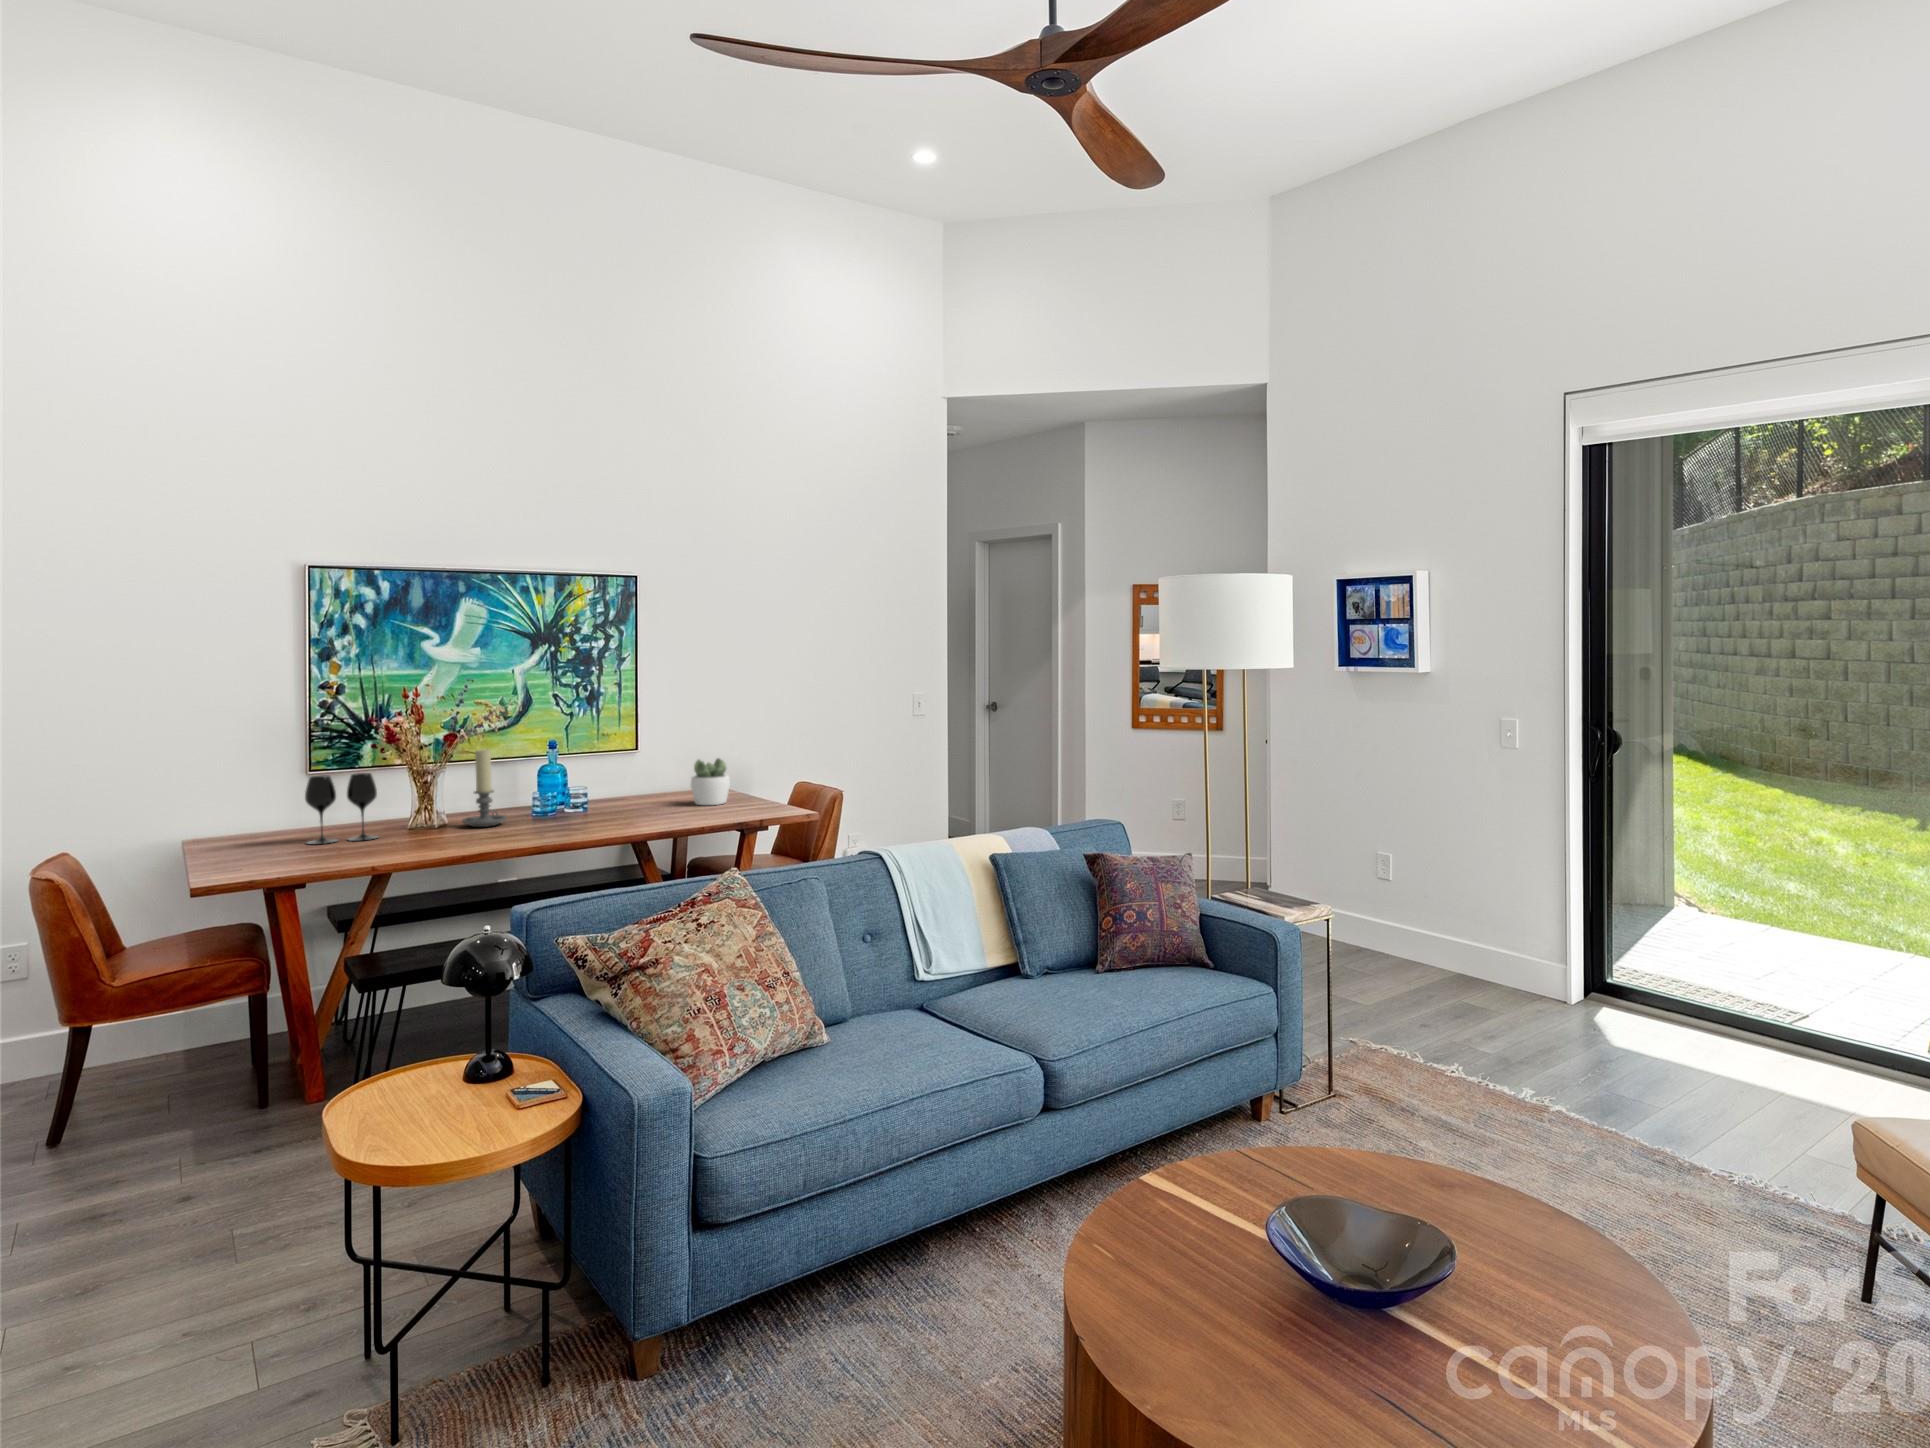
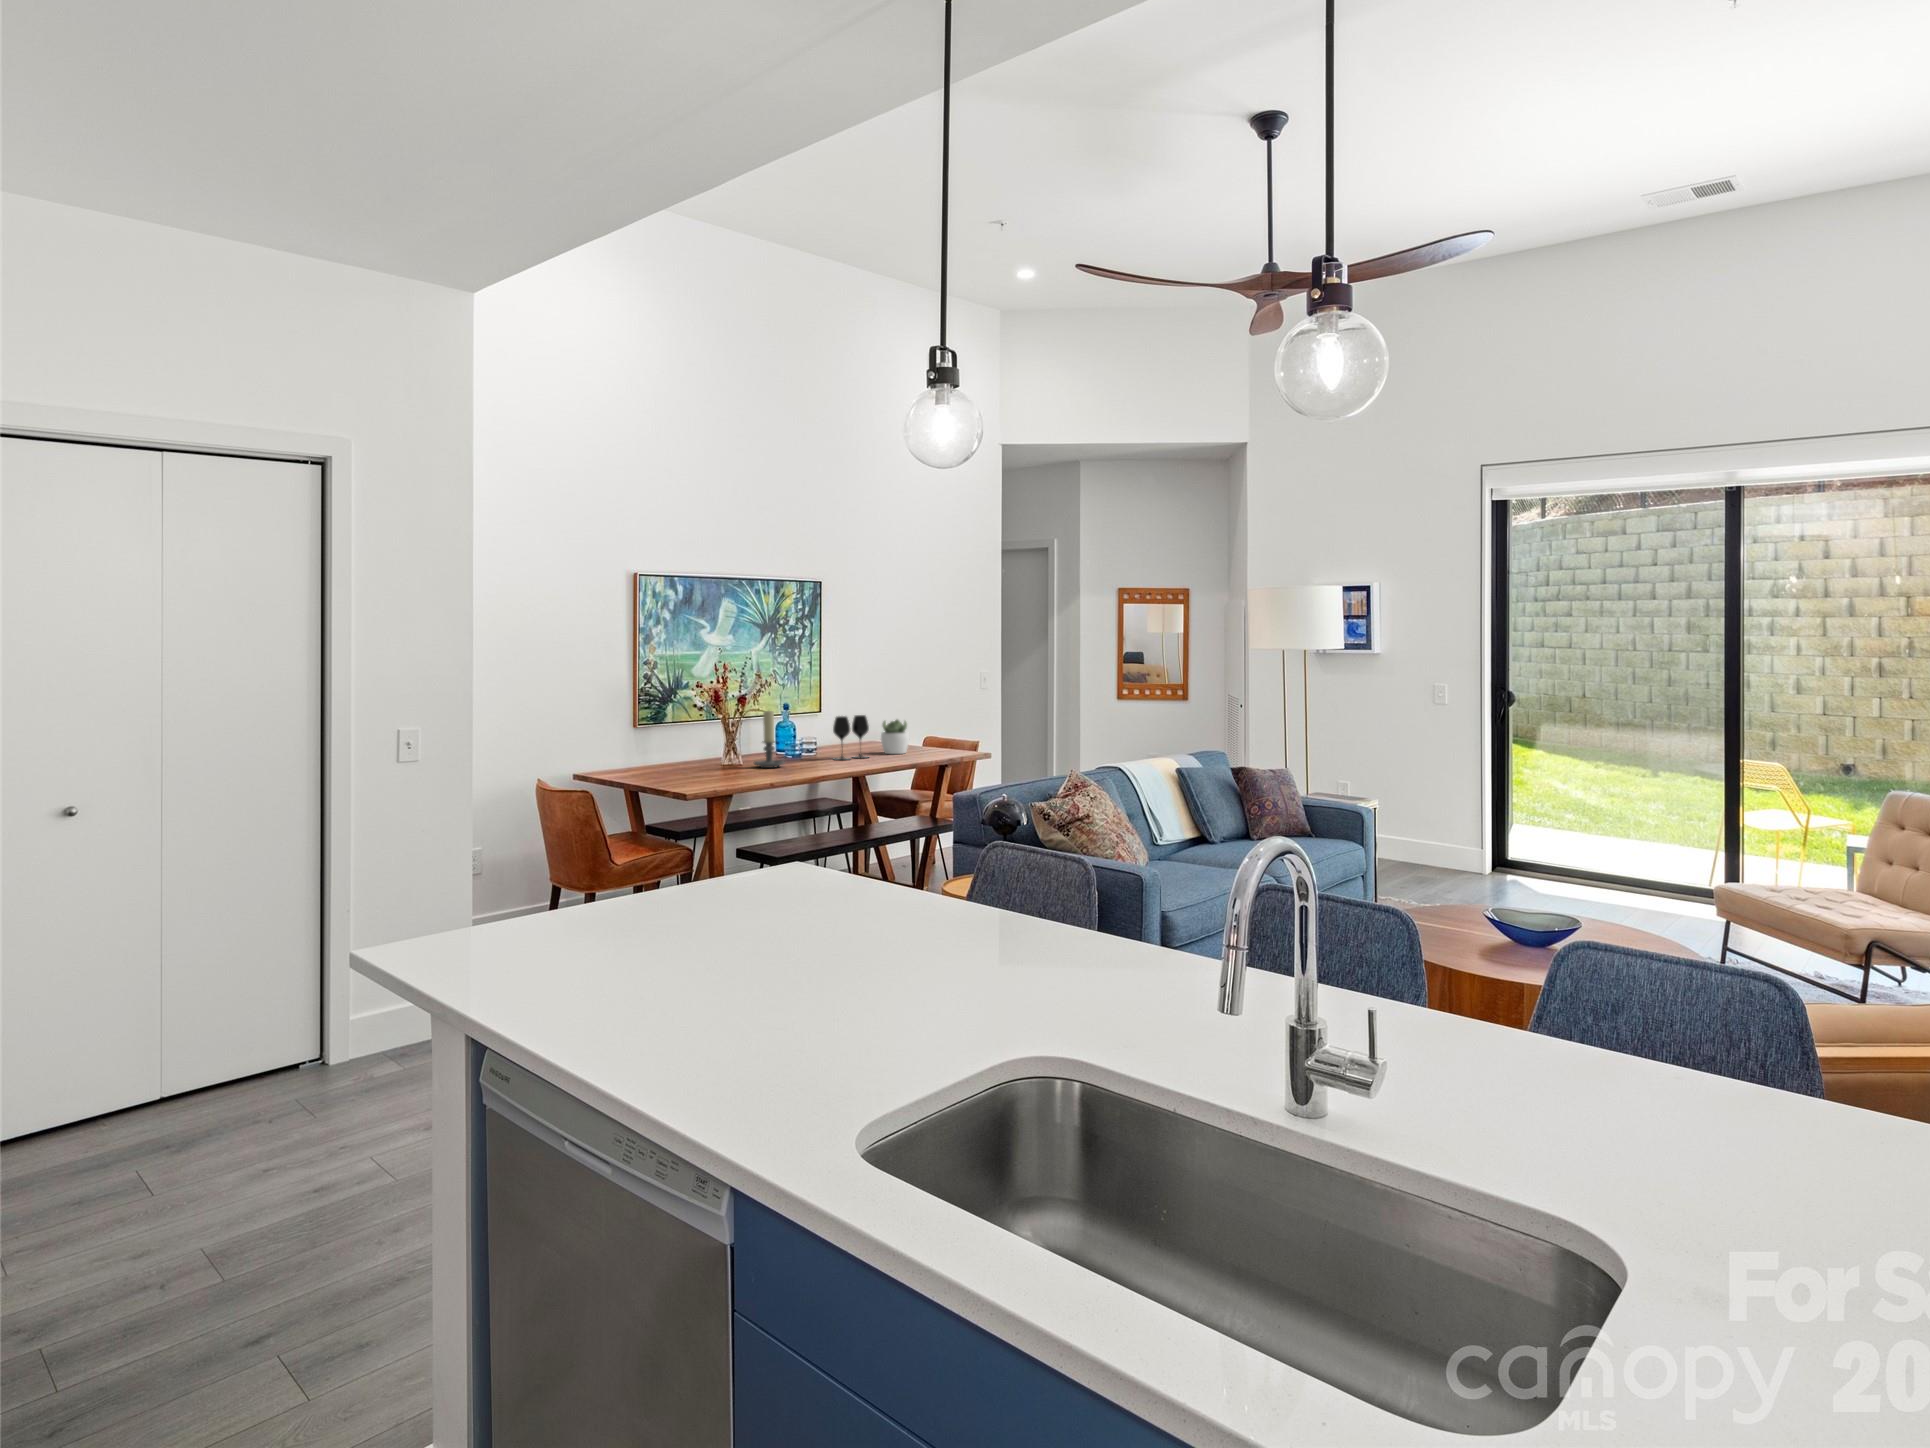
wine glass: present [305,773,378,844] -> present [833,715,869,760]

